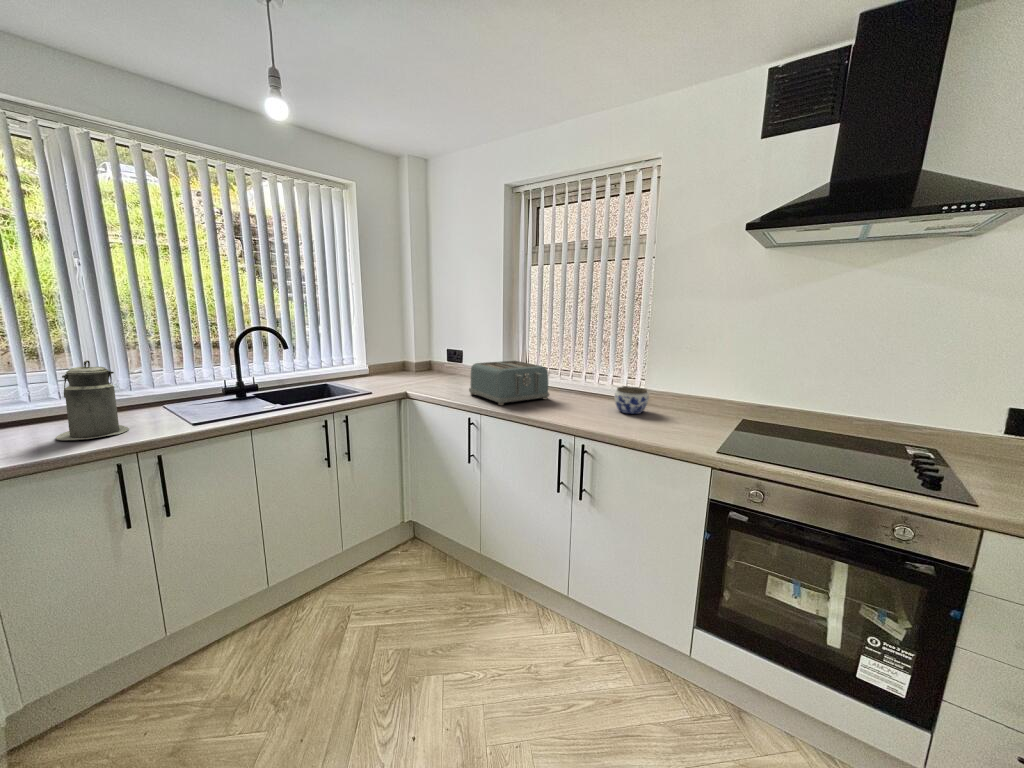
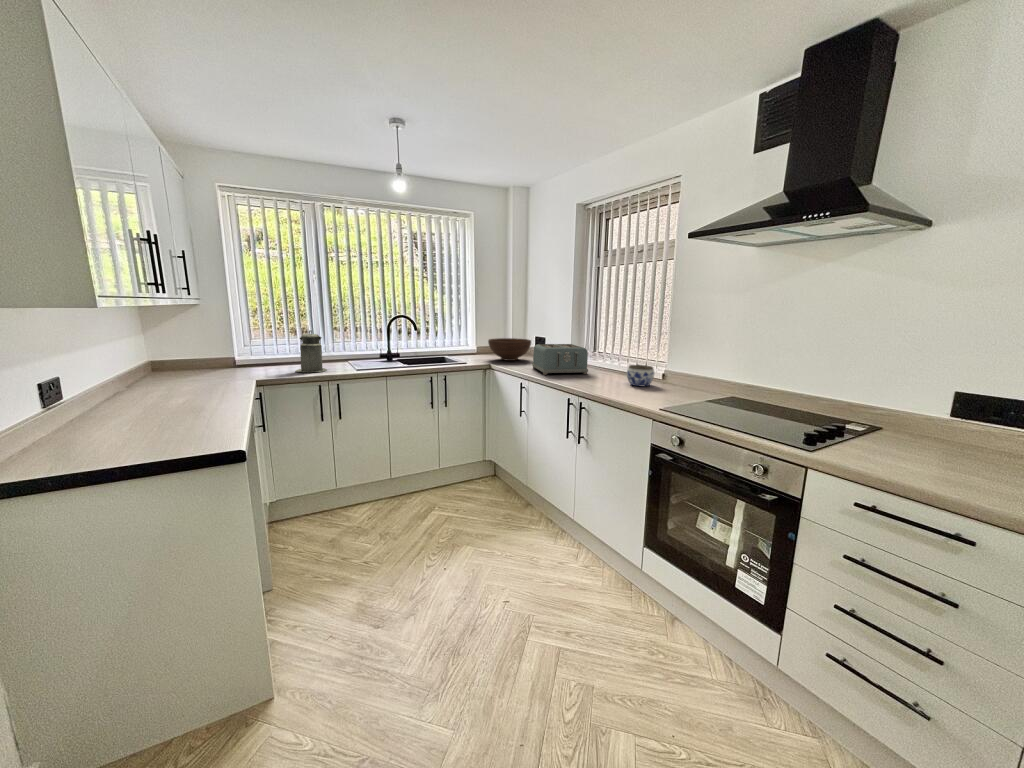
fruit bowl: none [393,354,451,384] -> present [488,338,531,361]

